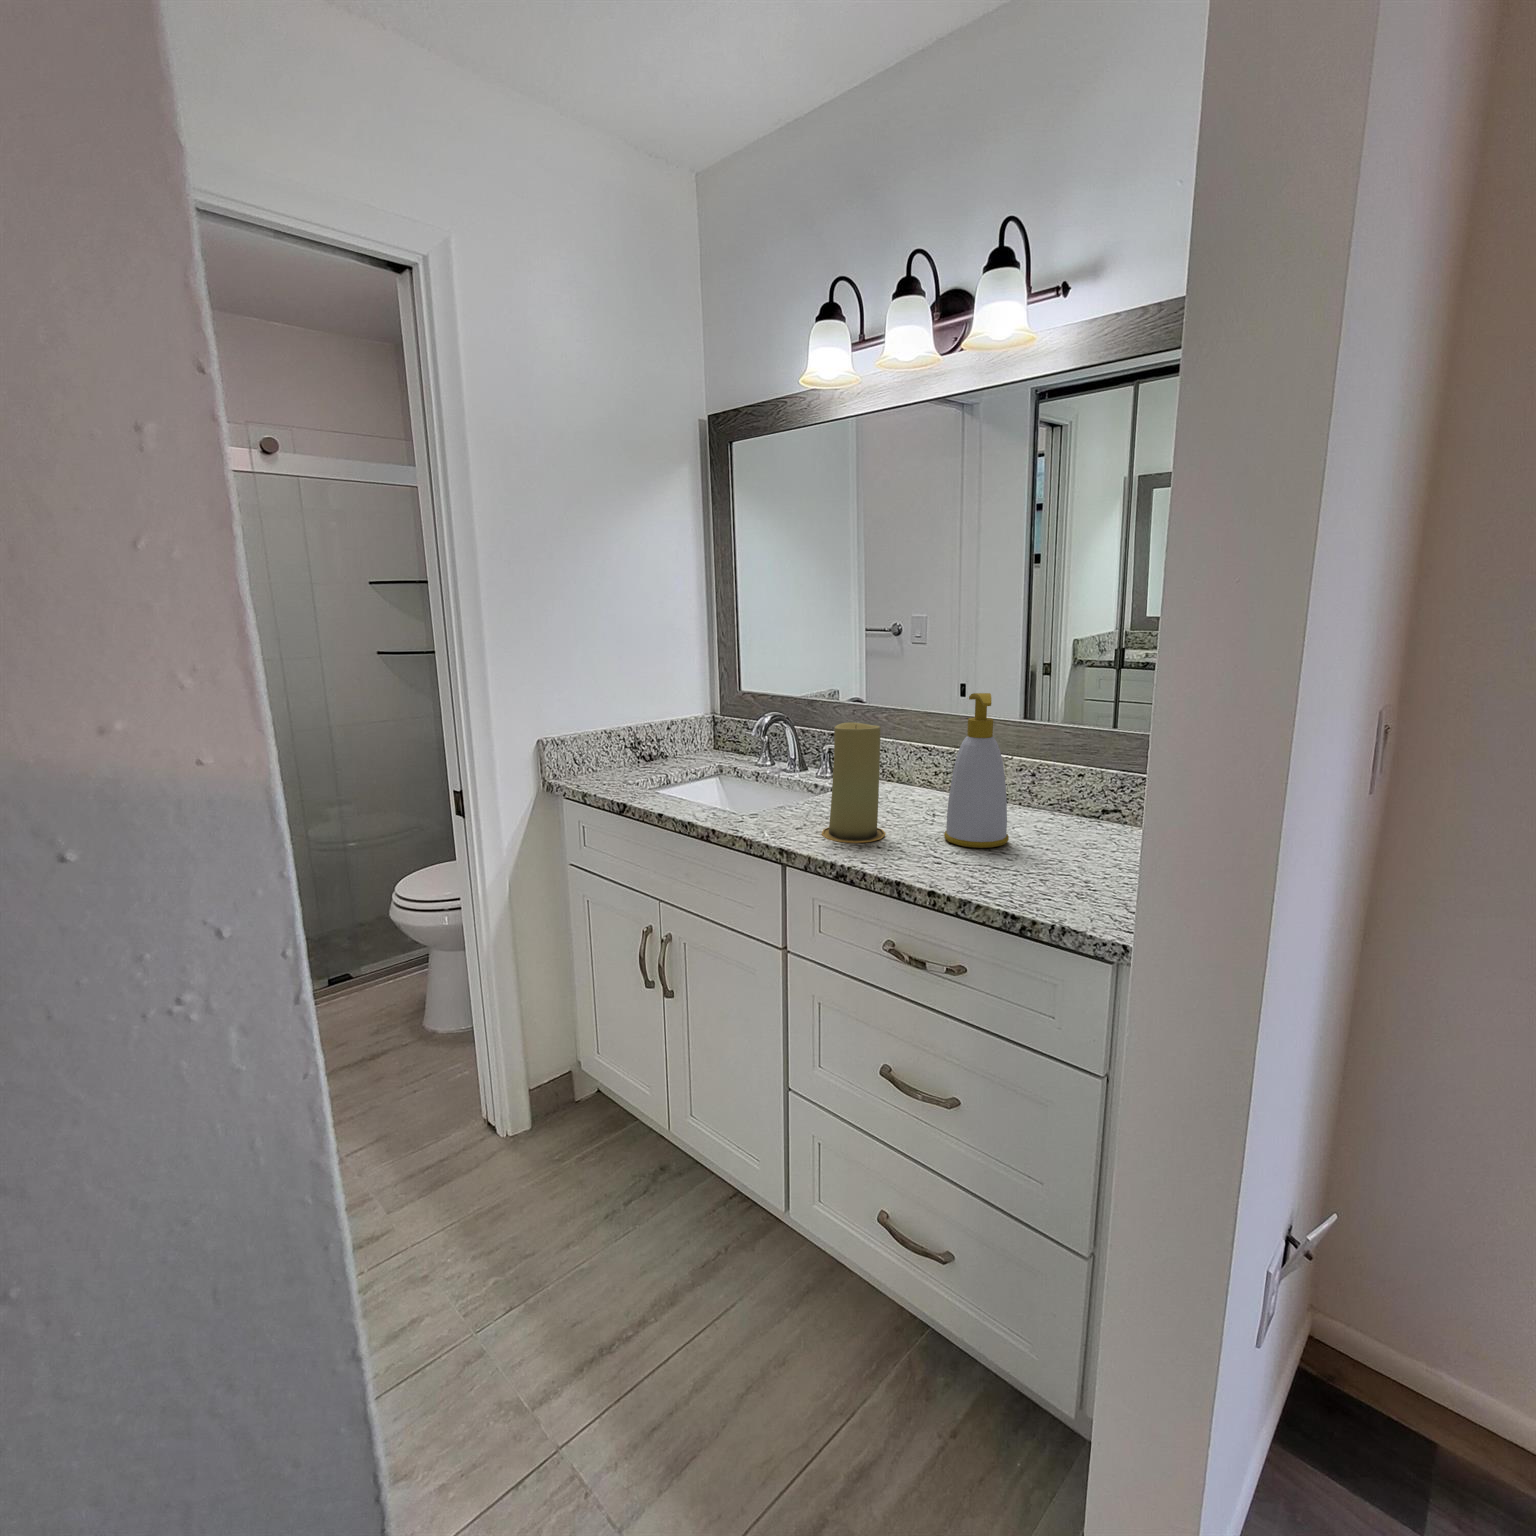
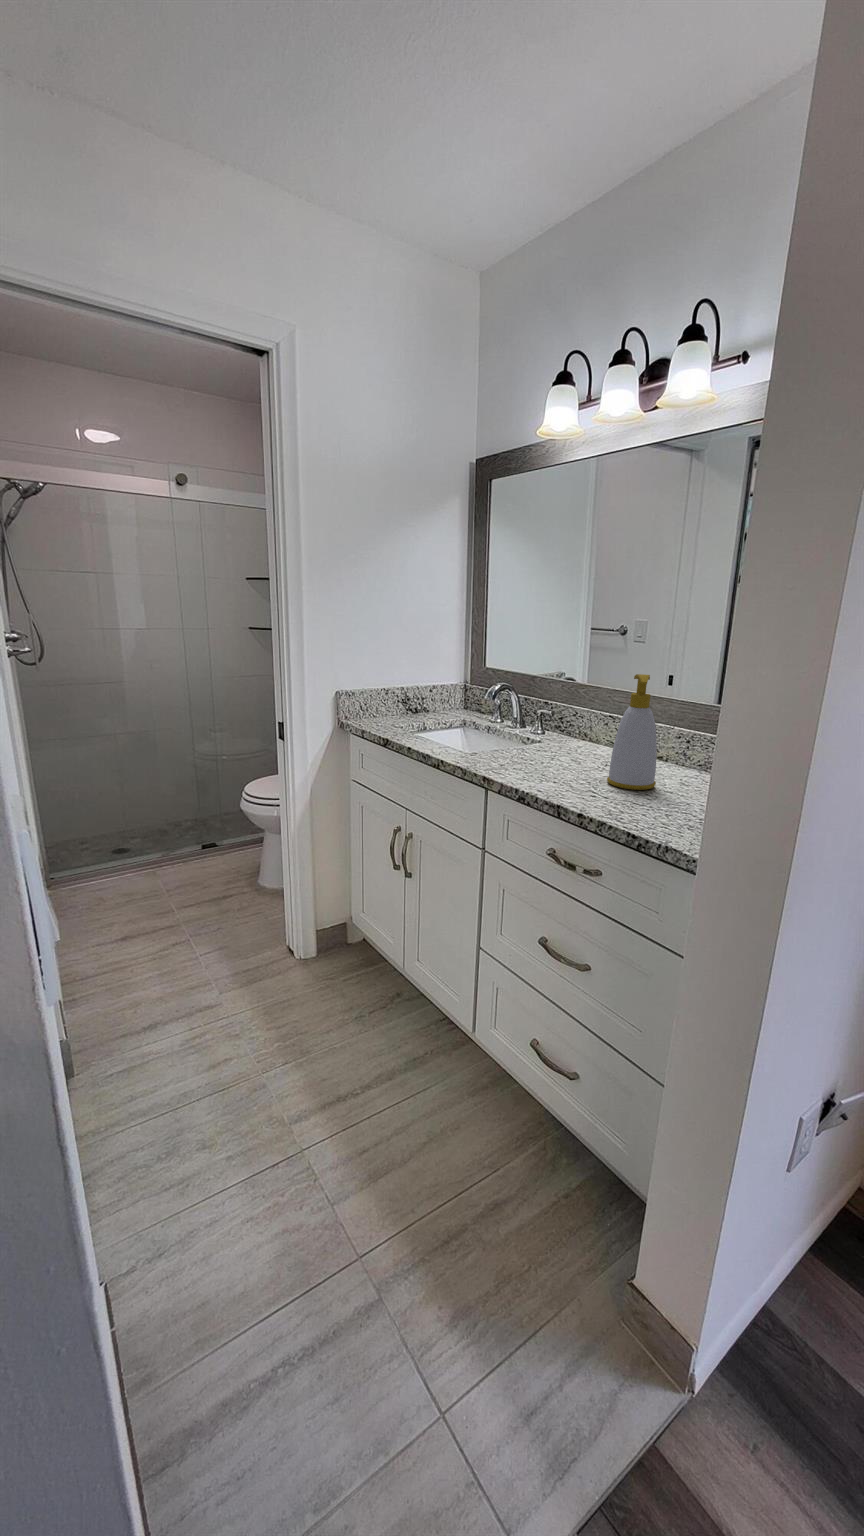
candle: present [822,722,885,843] -> none [517,691,566,779]

